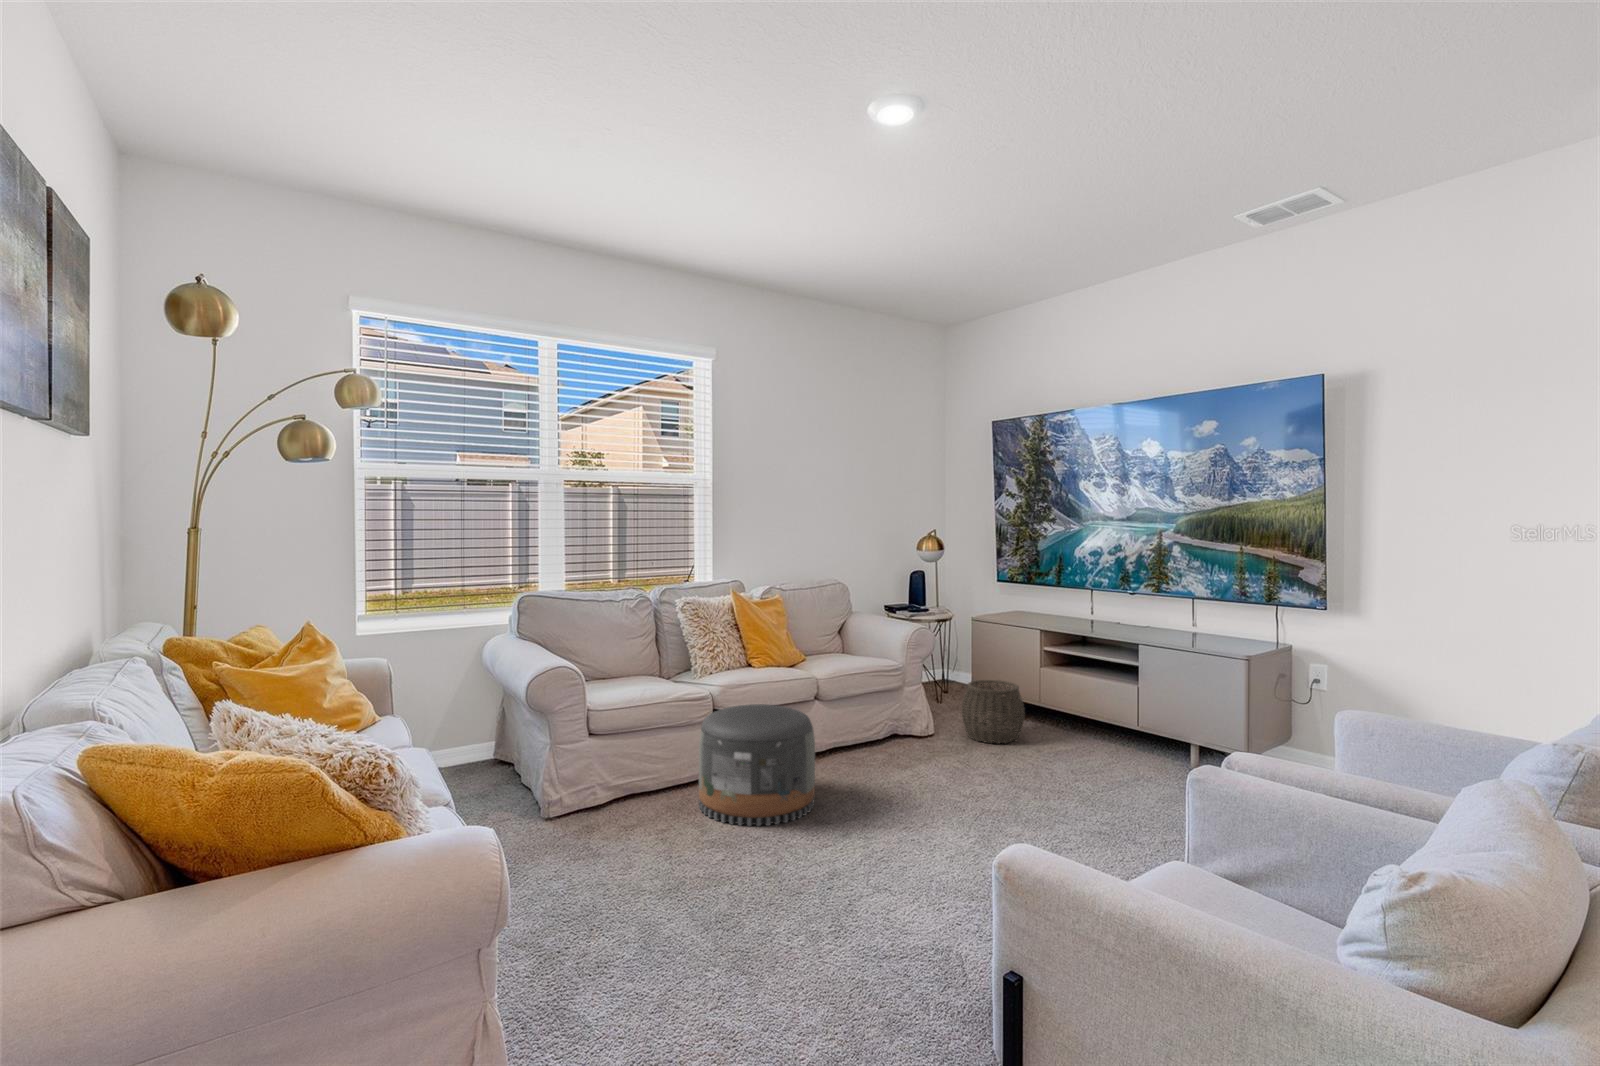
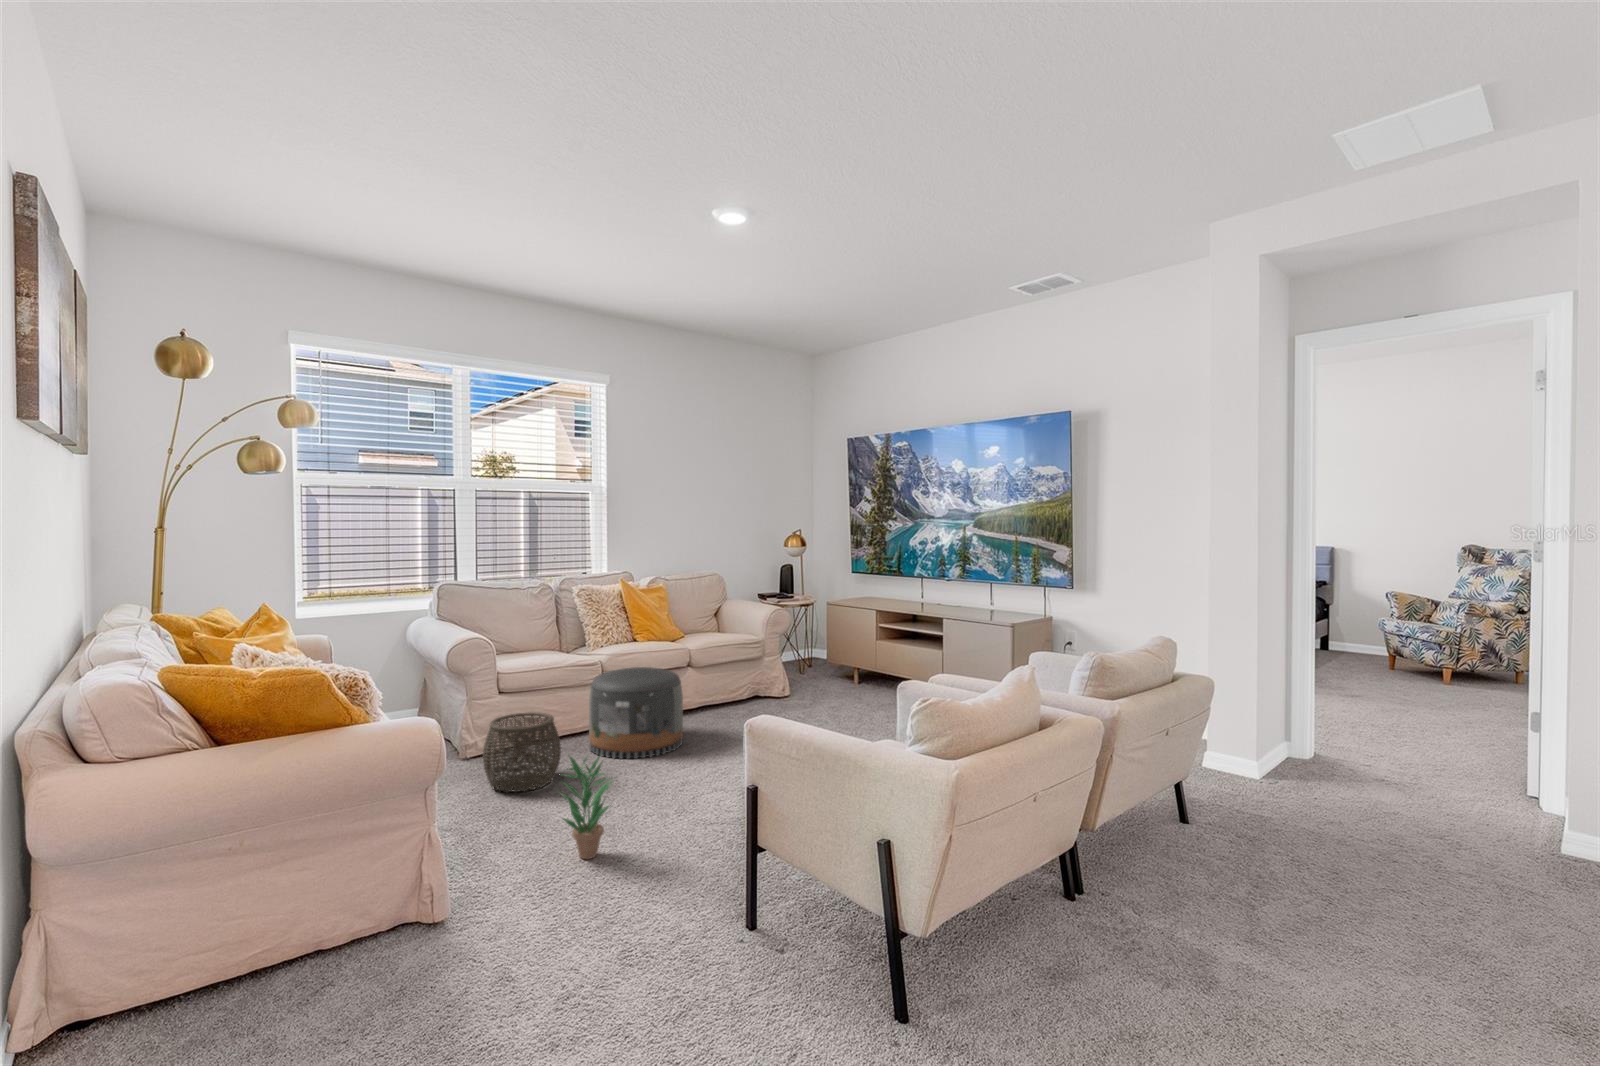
woven basket: present [961,680,1025,743] -> present [483,712,561,792]
potted plant: none [673,854,754,1005] -> present [560,757,611,859]

